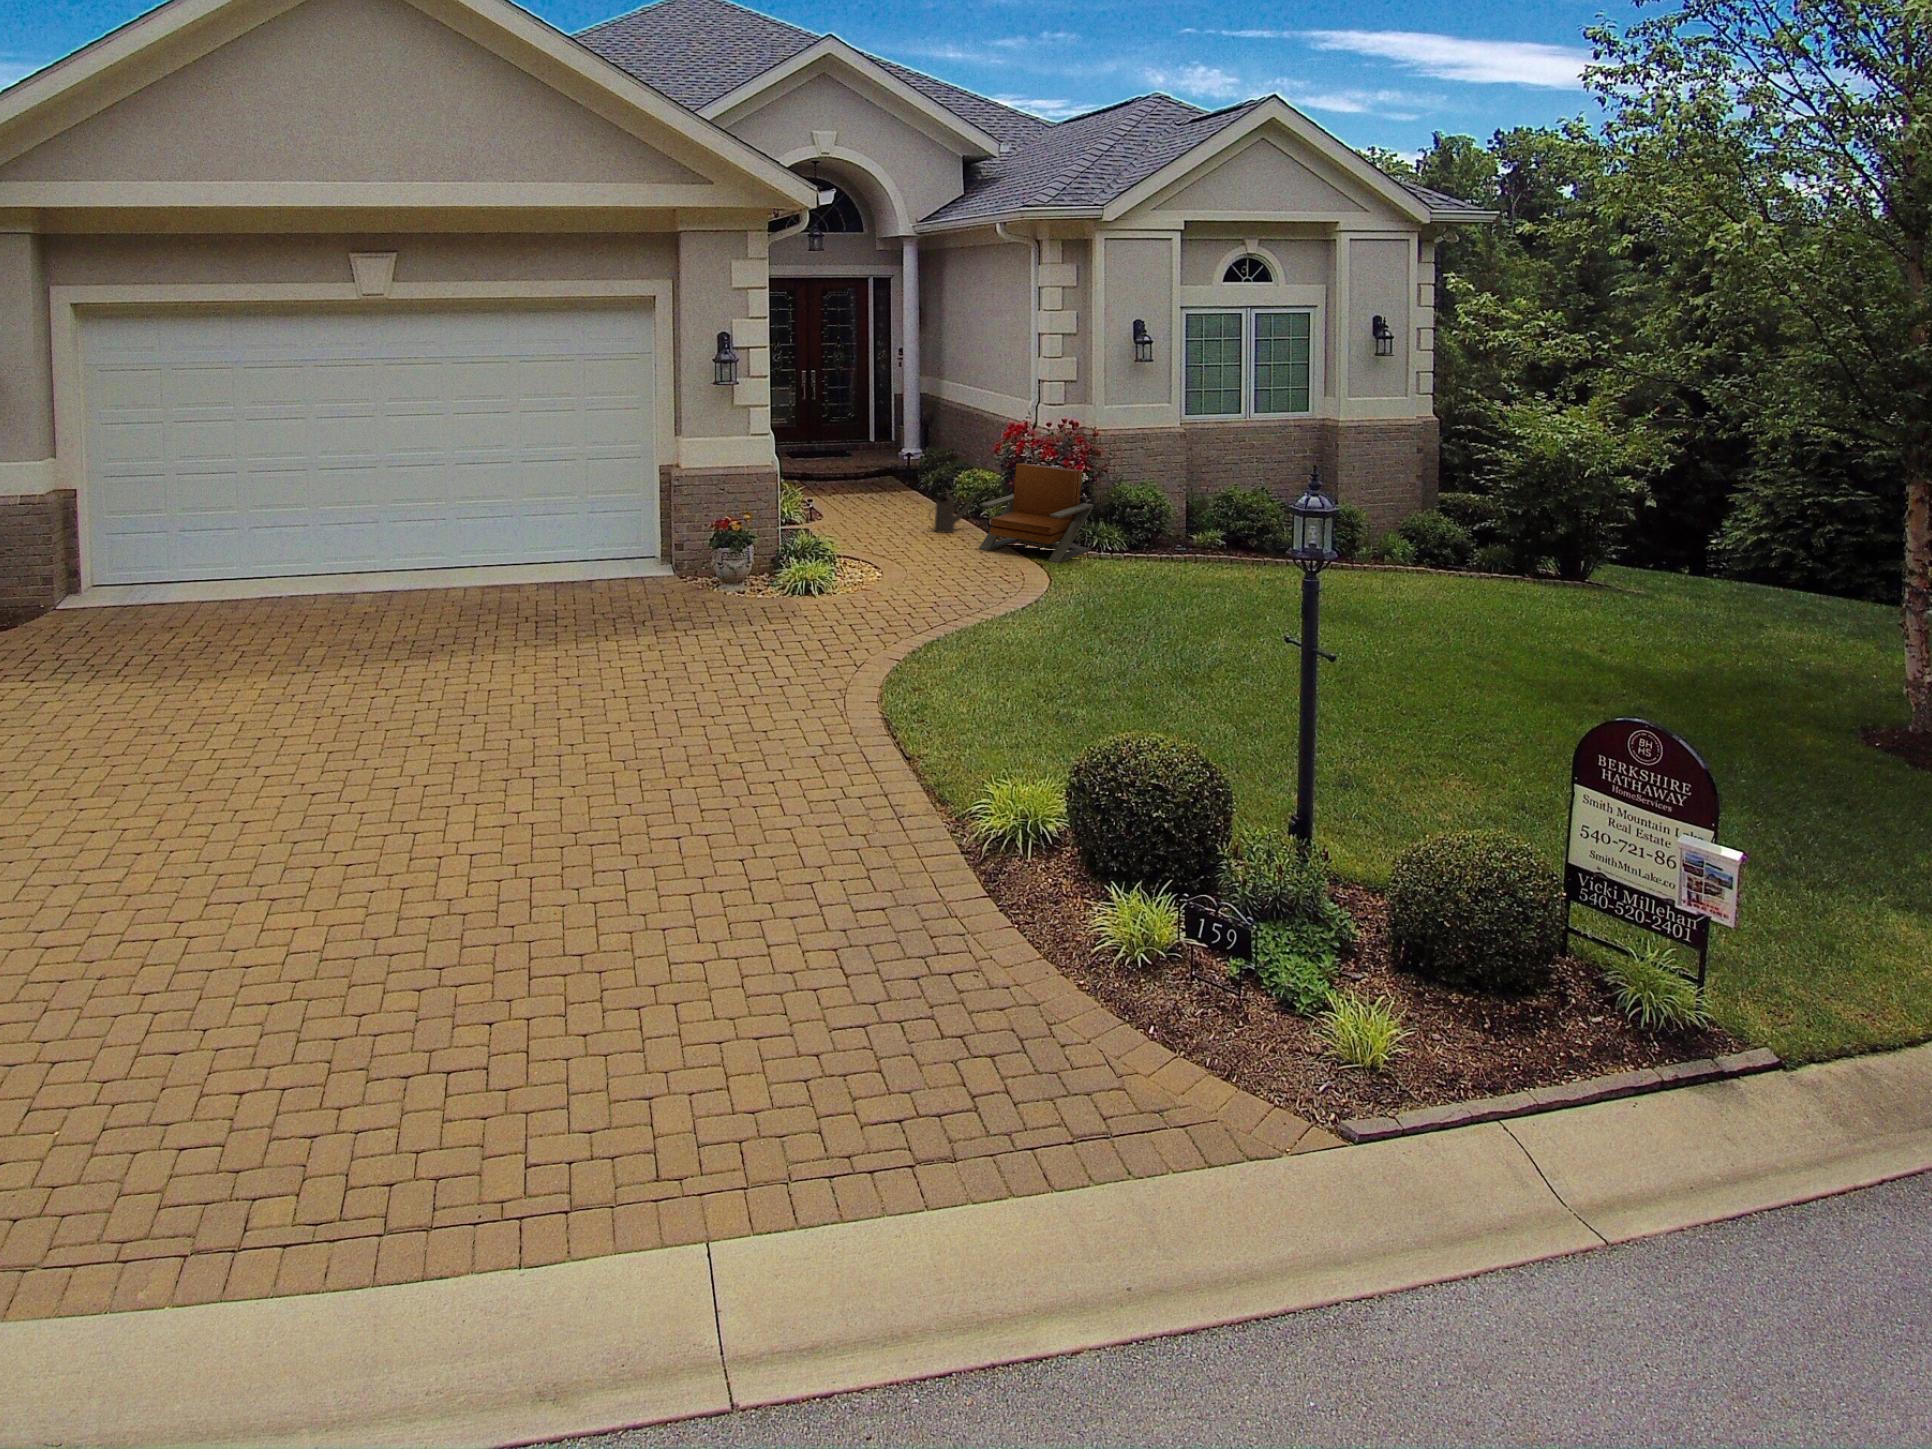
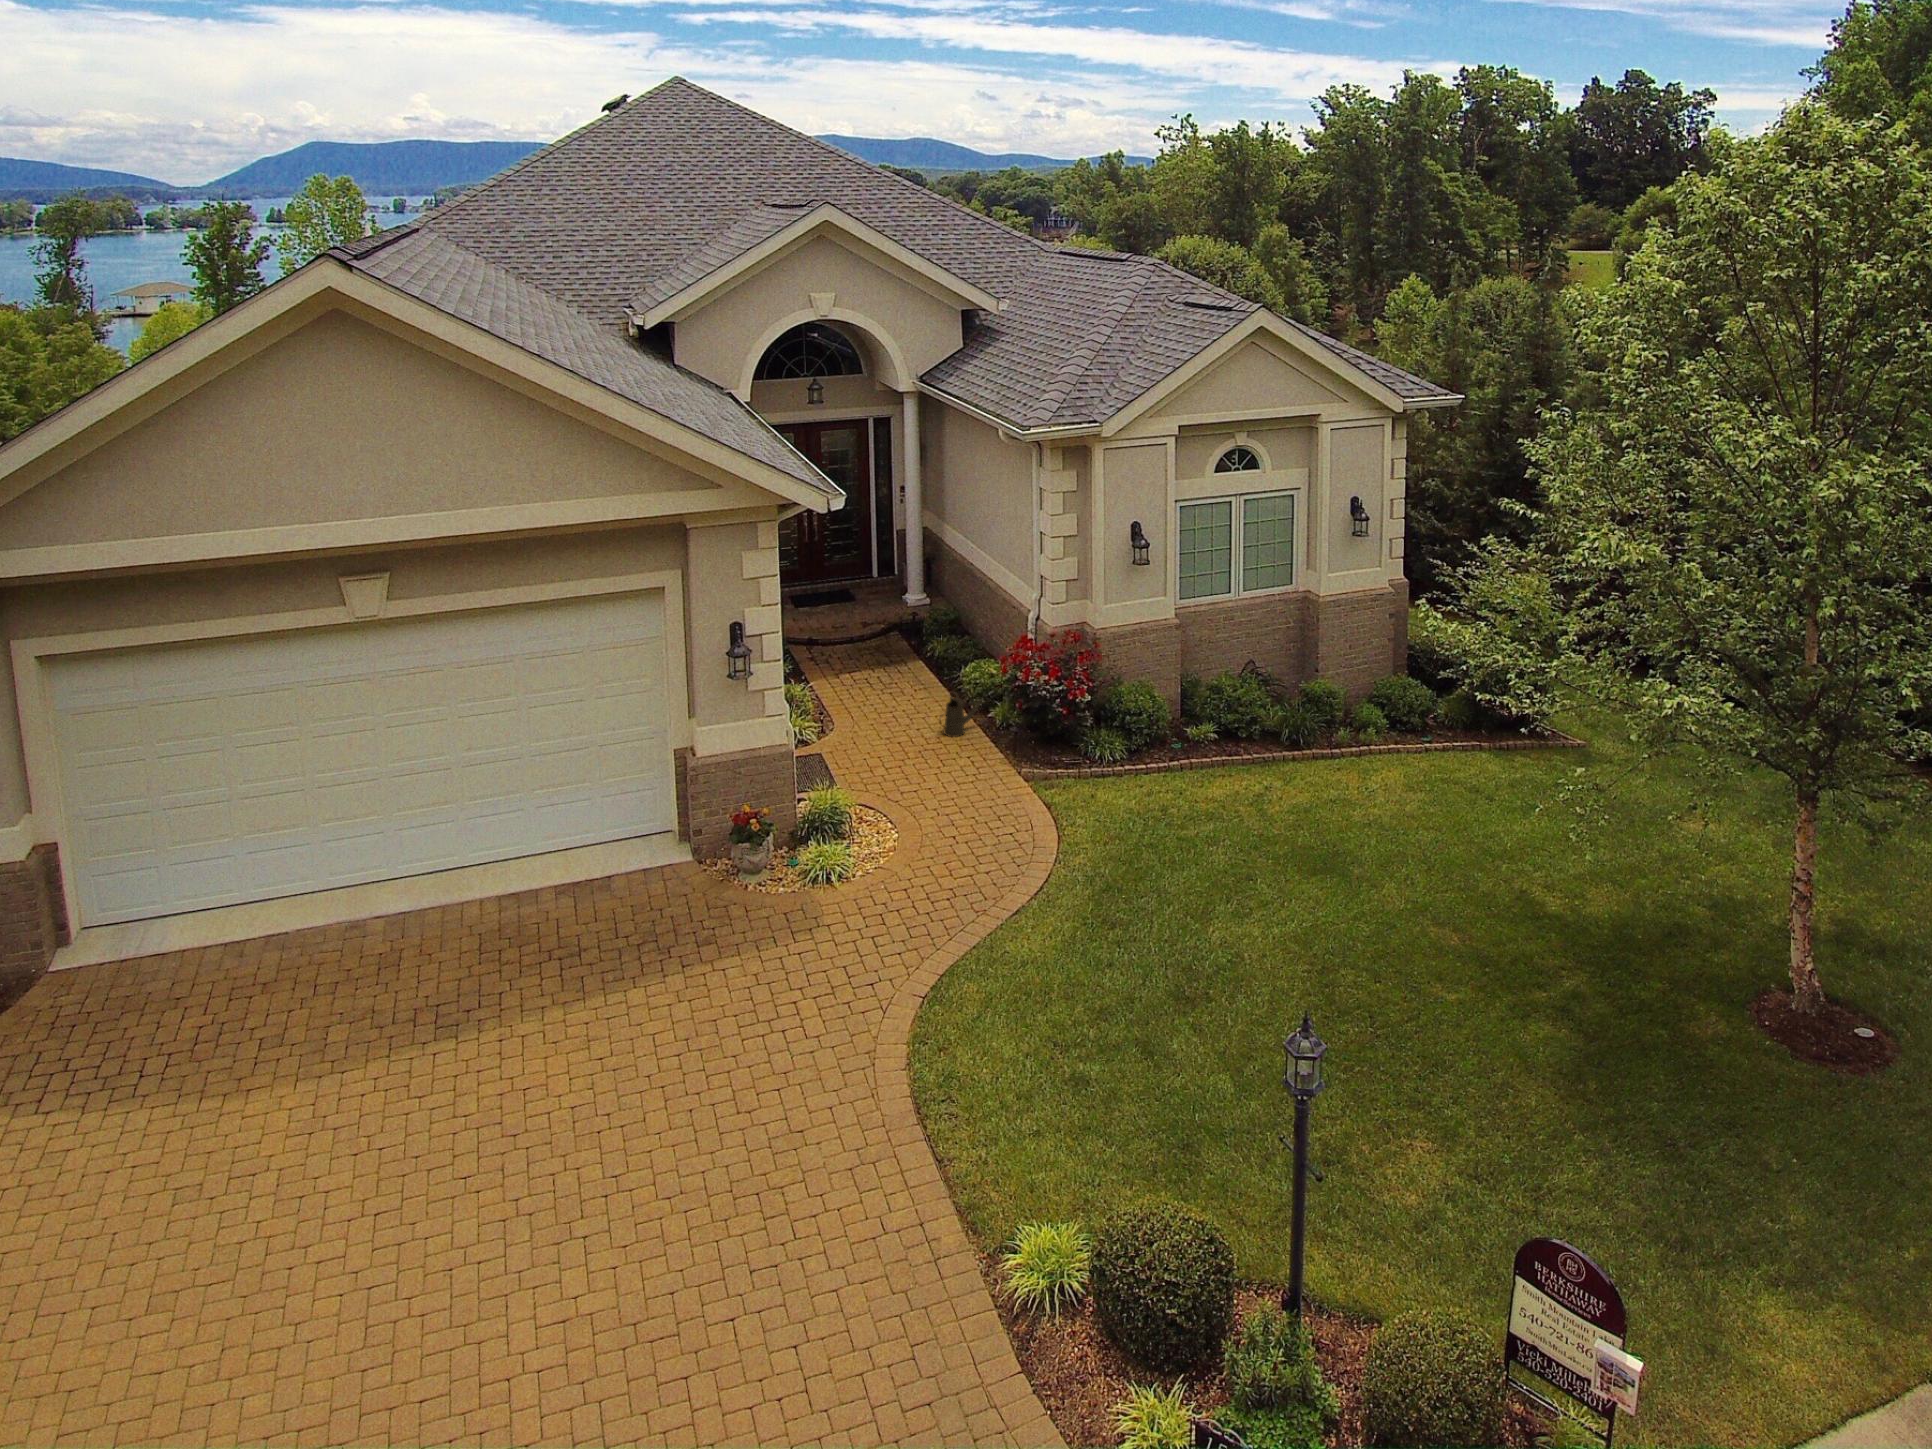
lounge chair: present [979,463,1094,563] -> none [990,672,1098,782]

